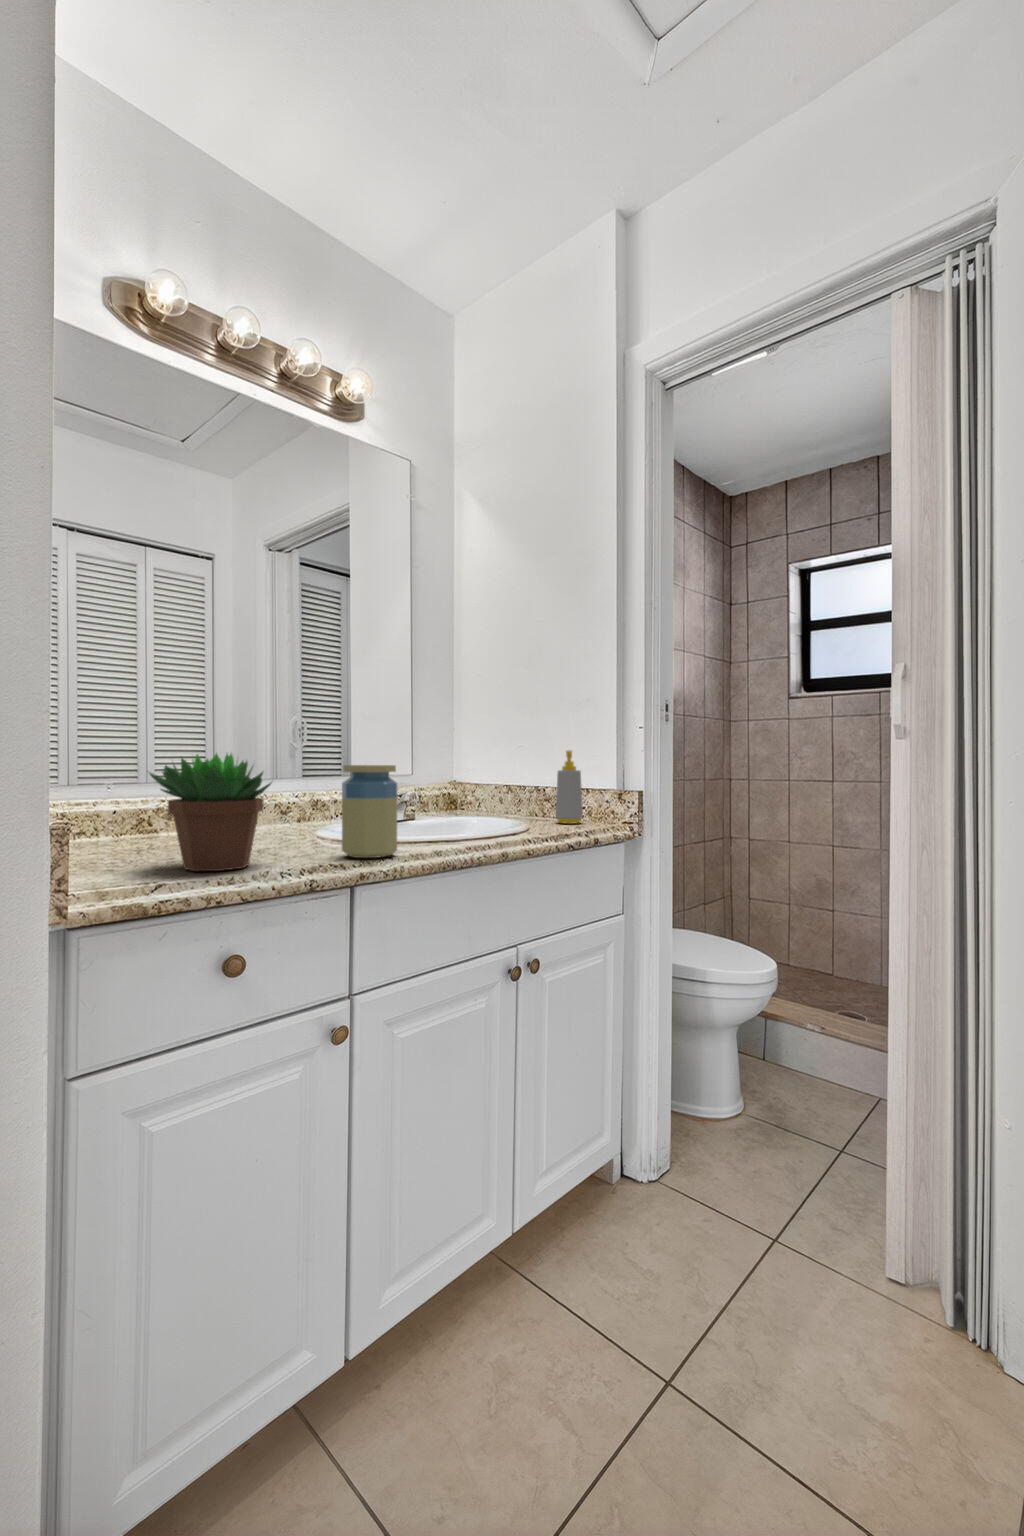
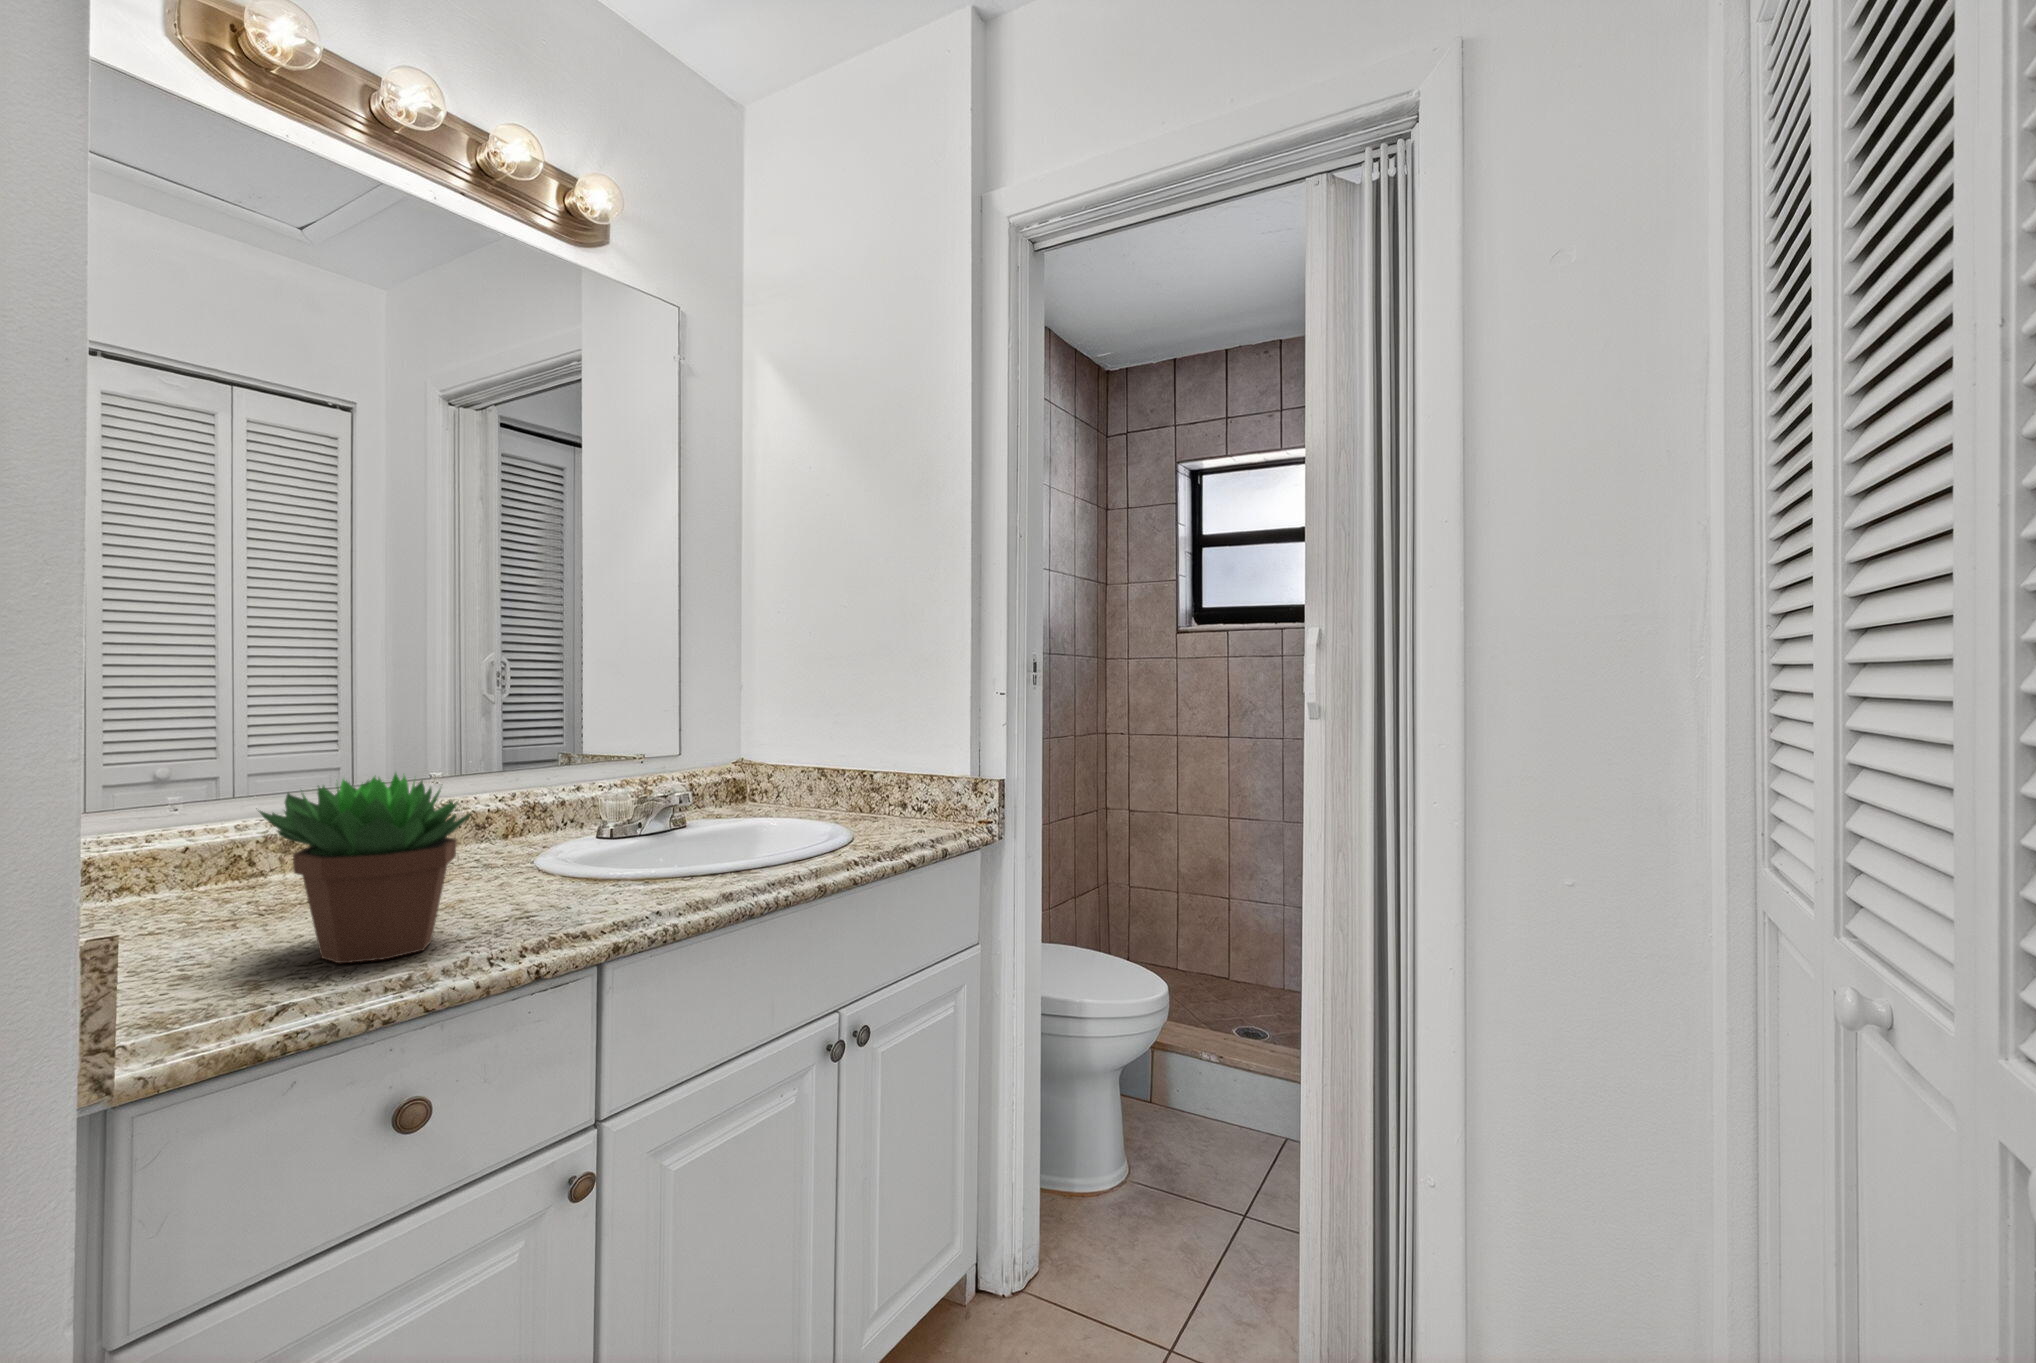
soap bottle: present [555,750,583,824] -> none [887,723,925,824]
jar: present [342,765,397,858] -> none [581,774,667,916]

